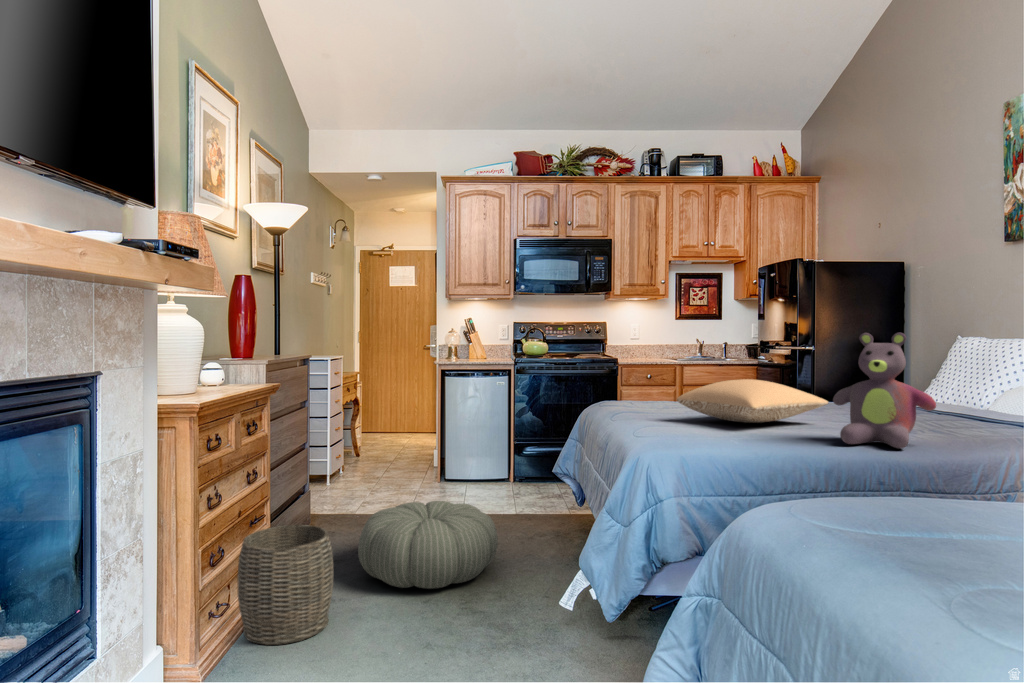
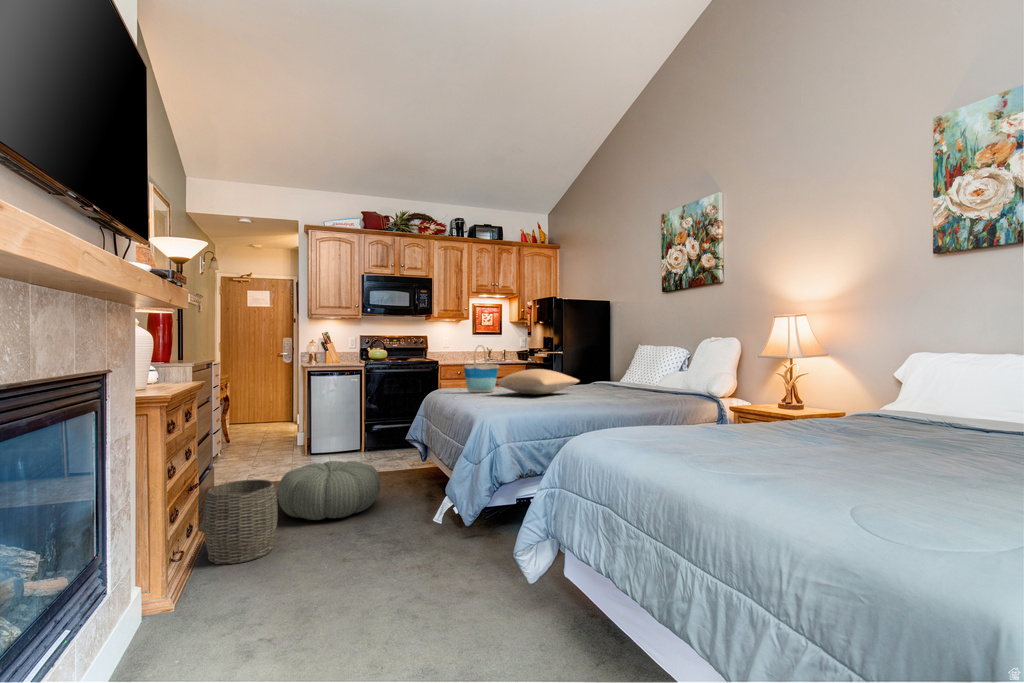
stuffed bear: present [833,333,936,449] -> none [586,340,635,401]
tote bag: none [632,338,688,413] -> present [464,345,499,393]

